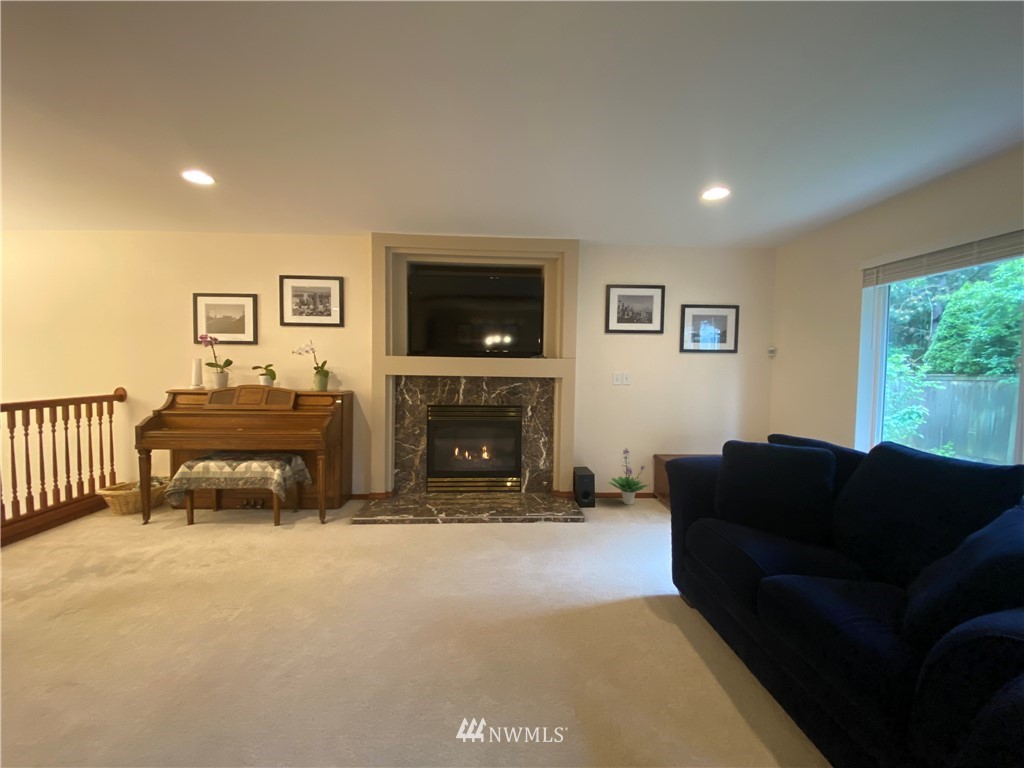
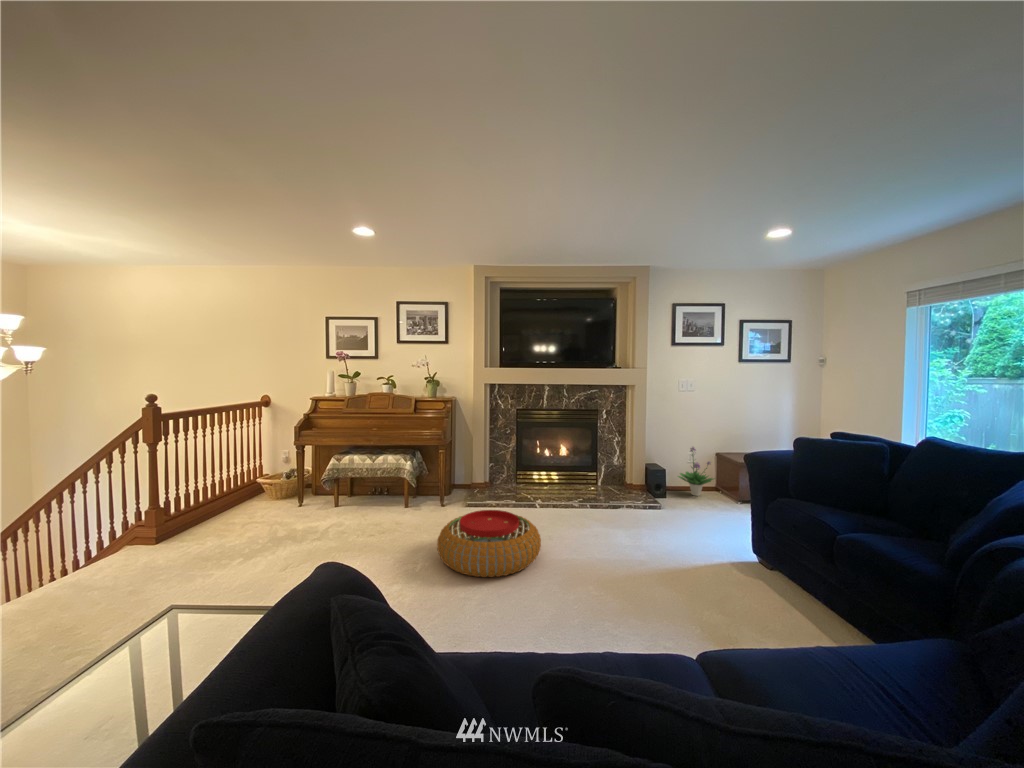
pouf: none [260,538,408,640] -> present [437,510,541,577]

